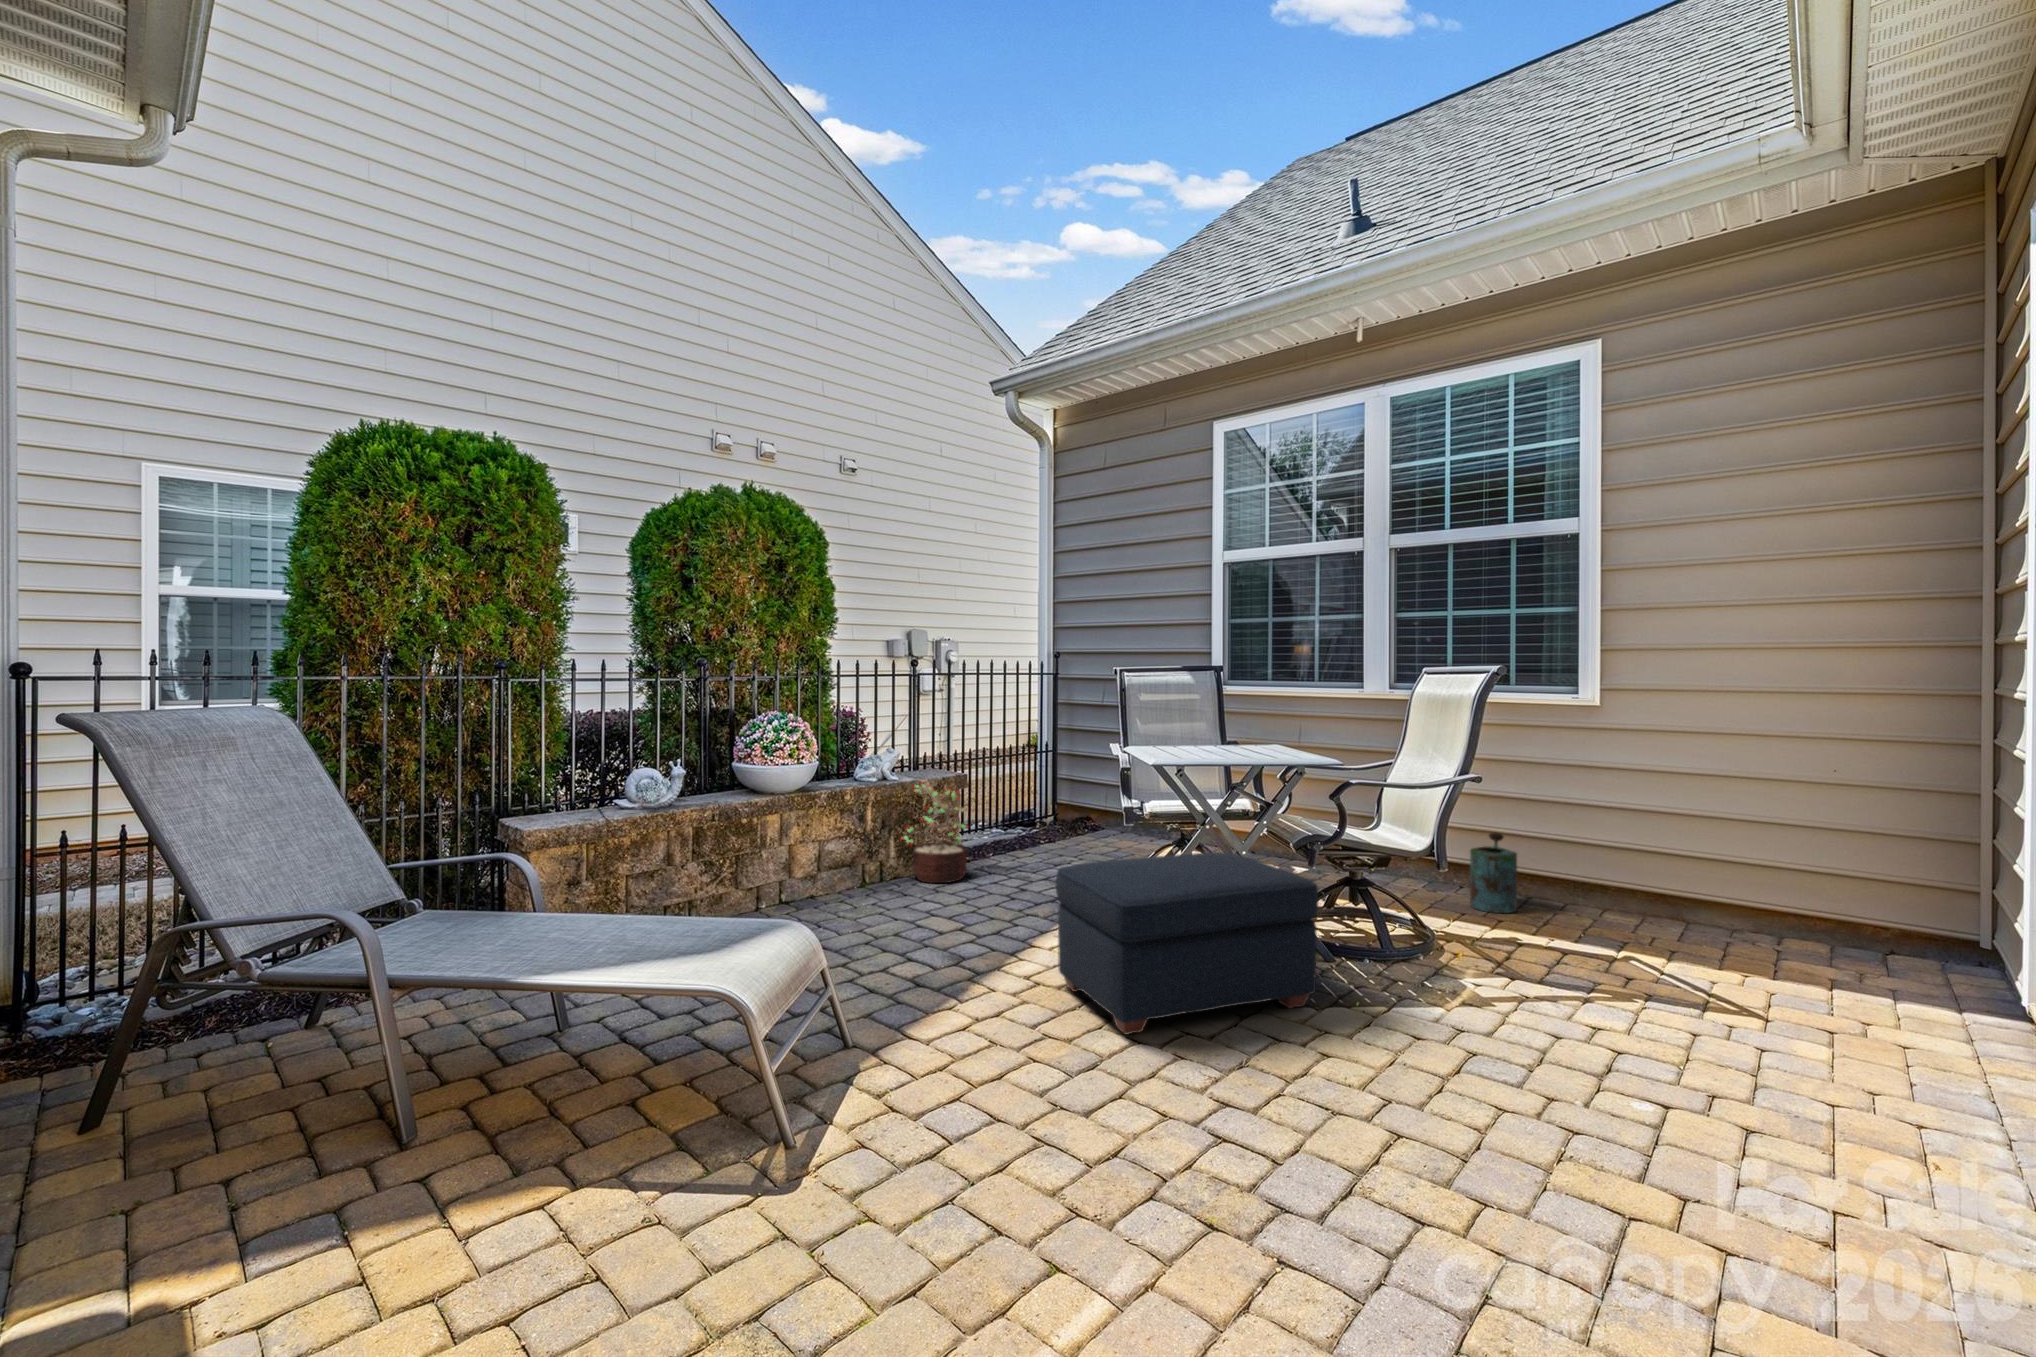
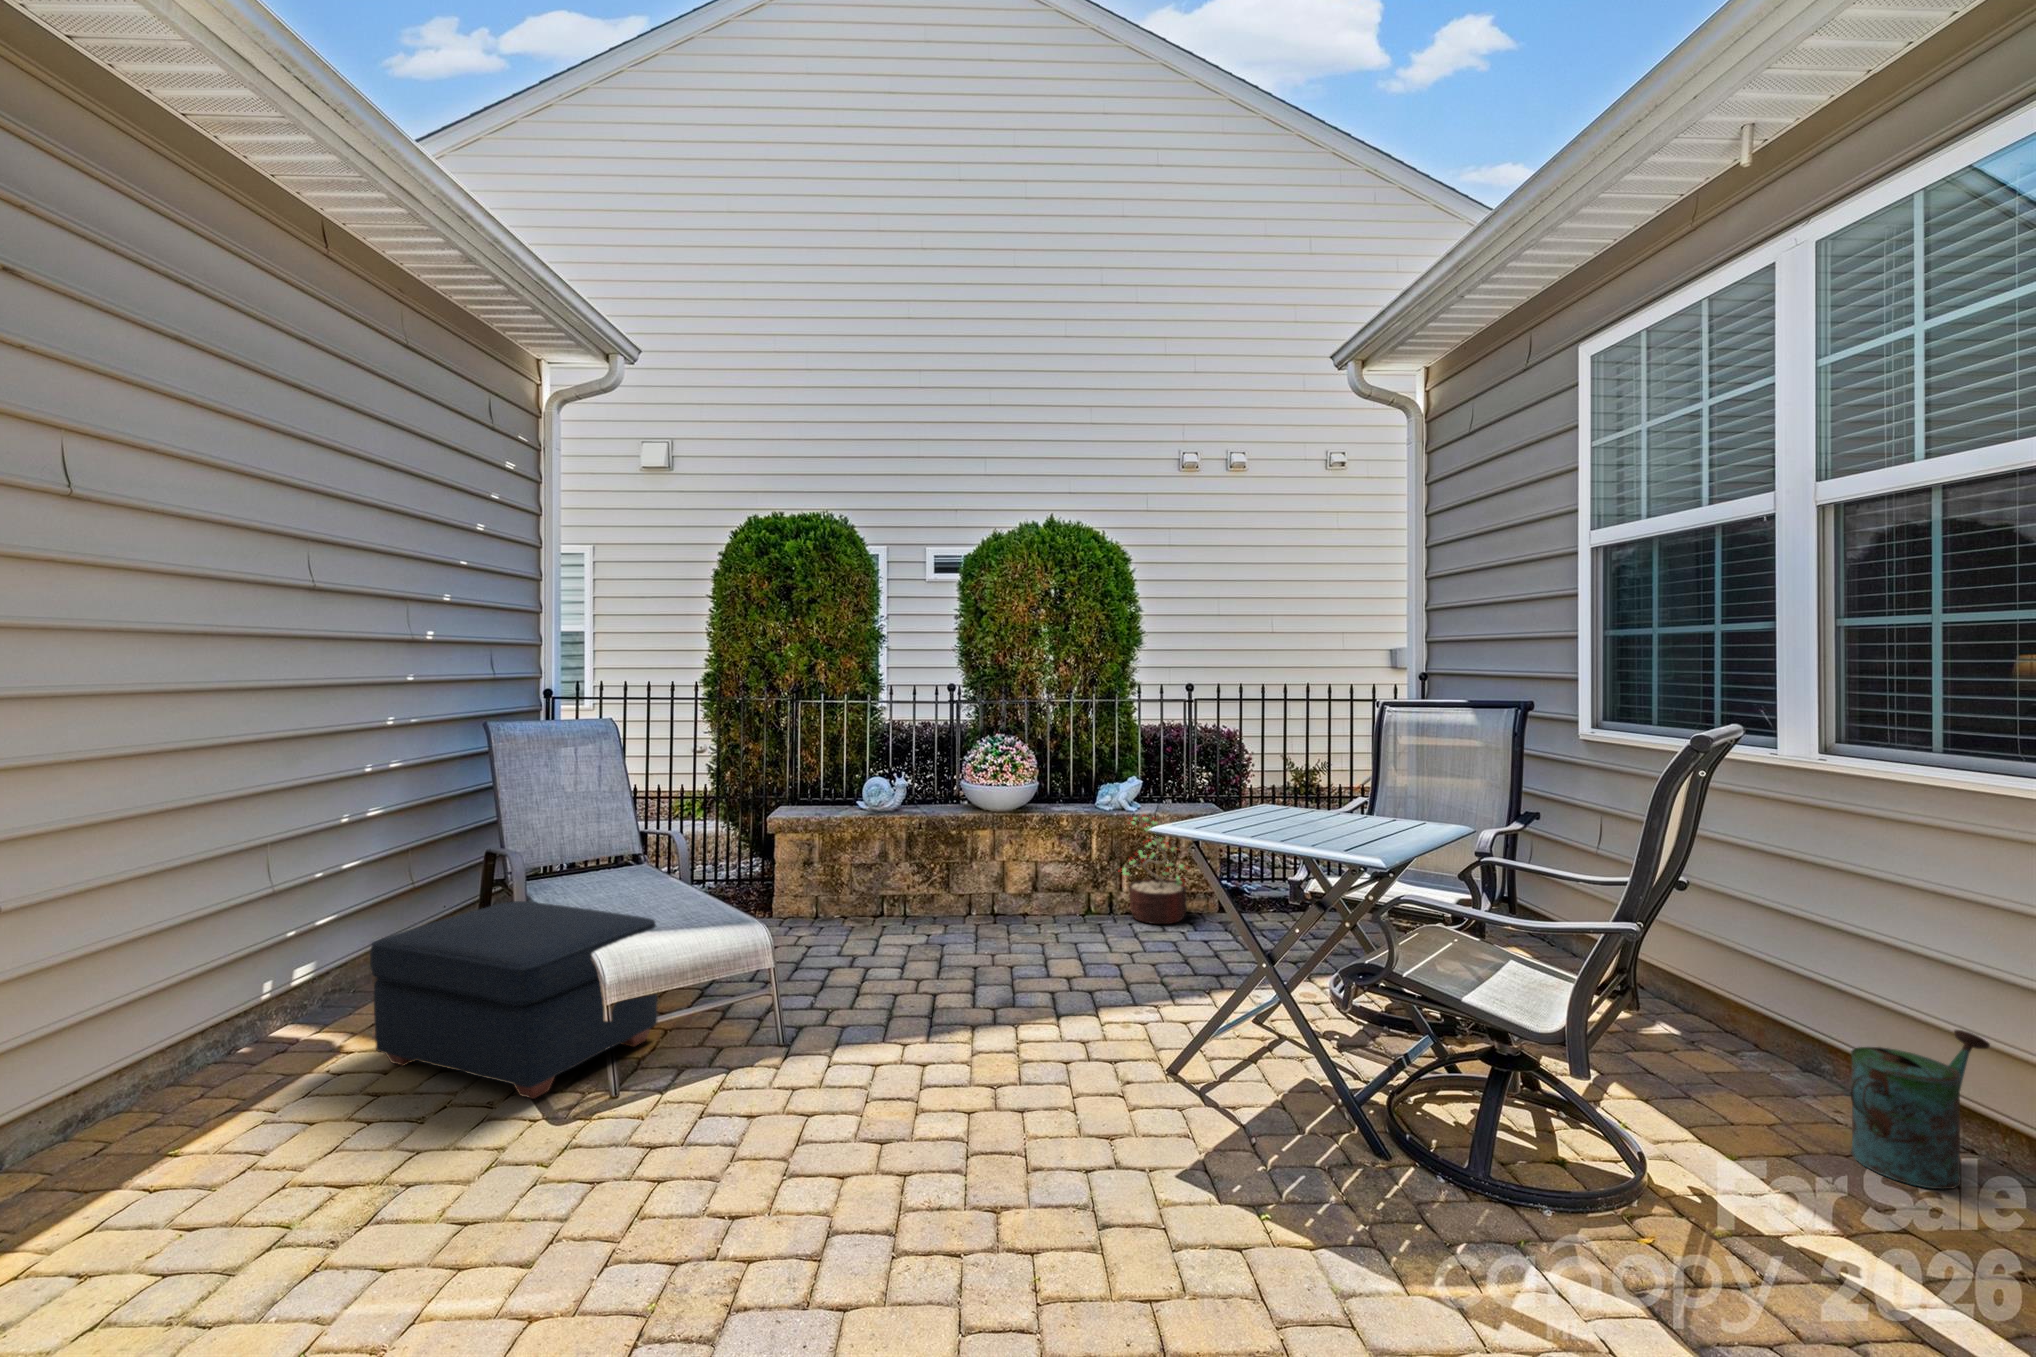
ottoman: present [1056,852,1319,1034] -> present [370,901,657,1099]

